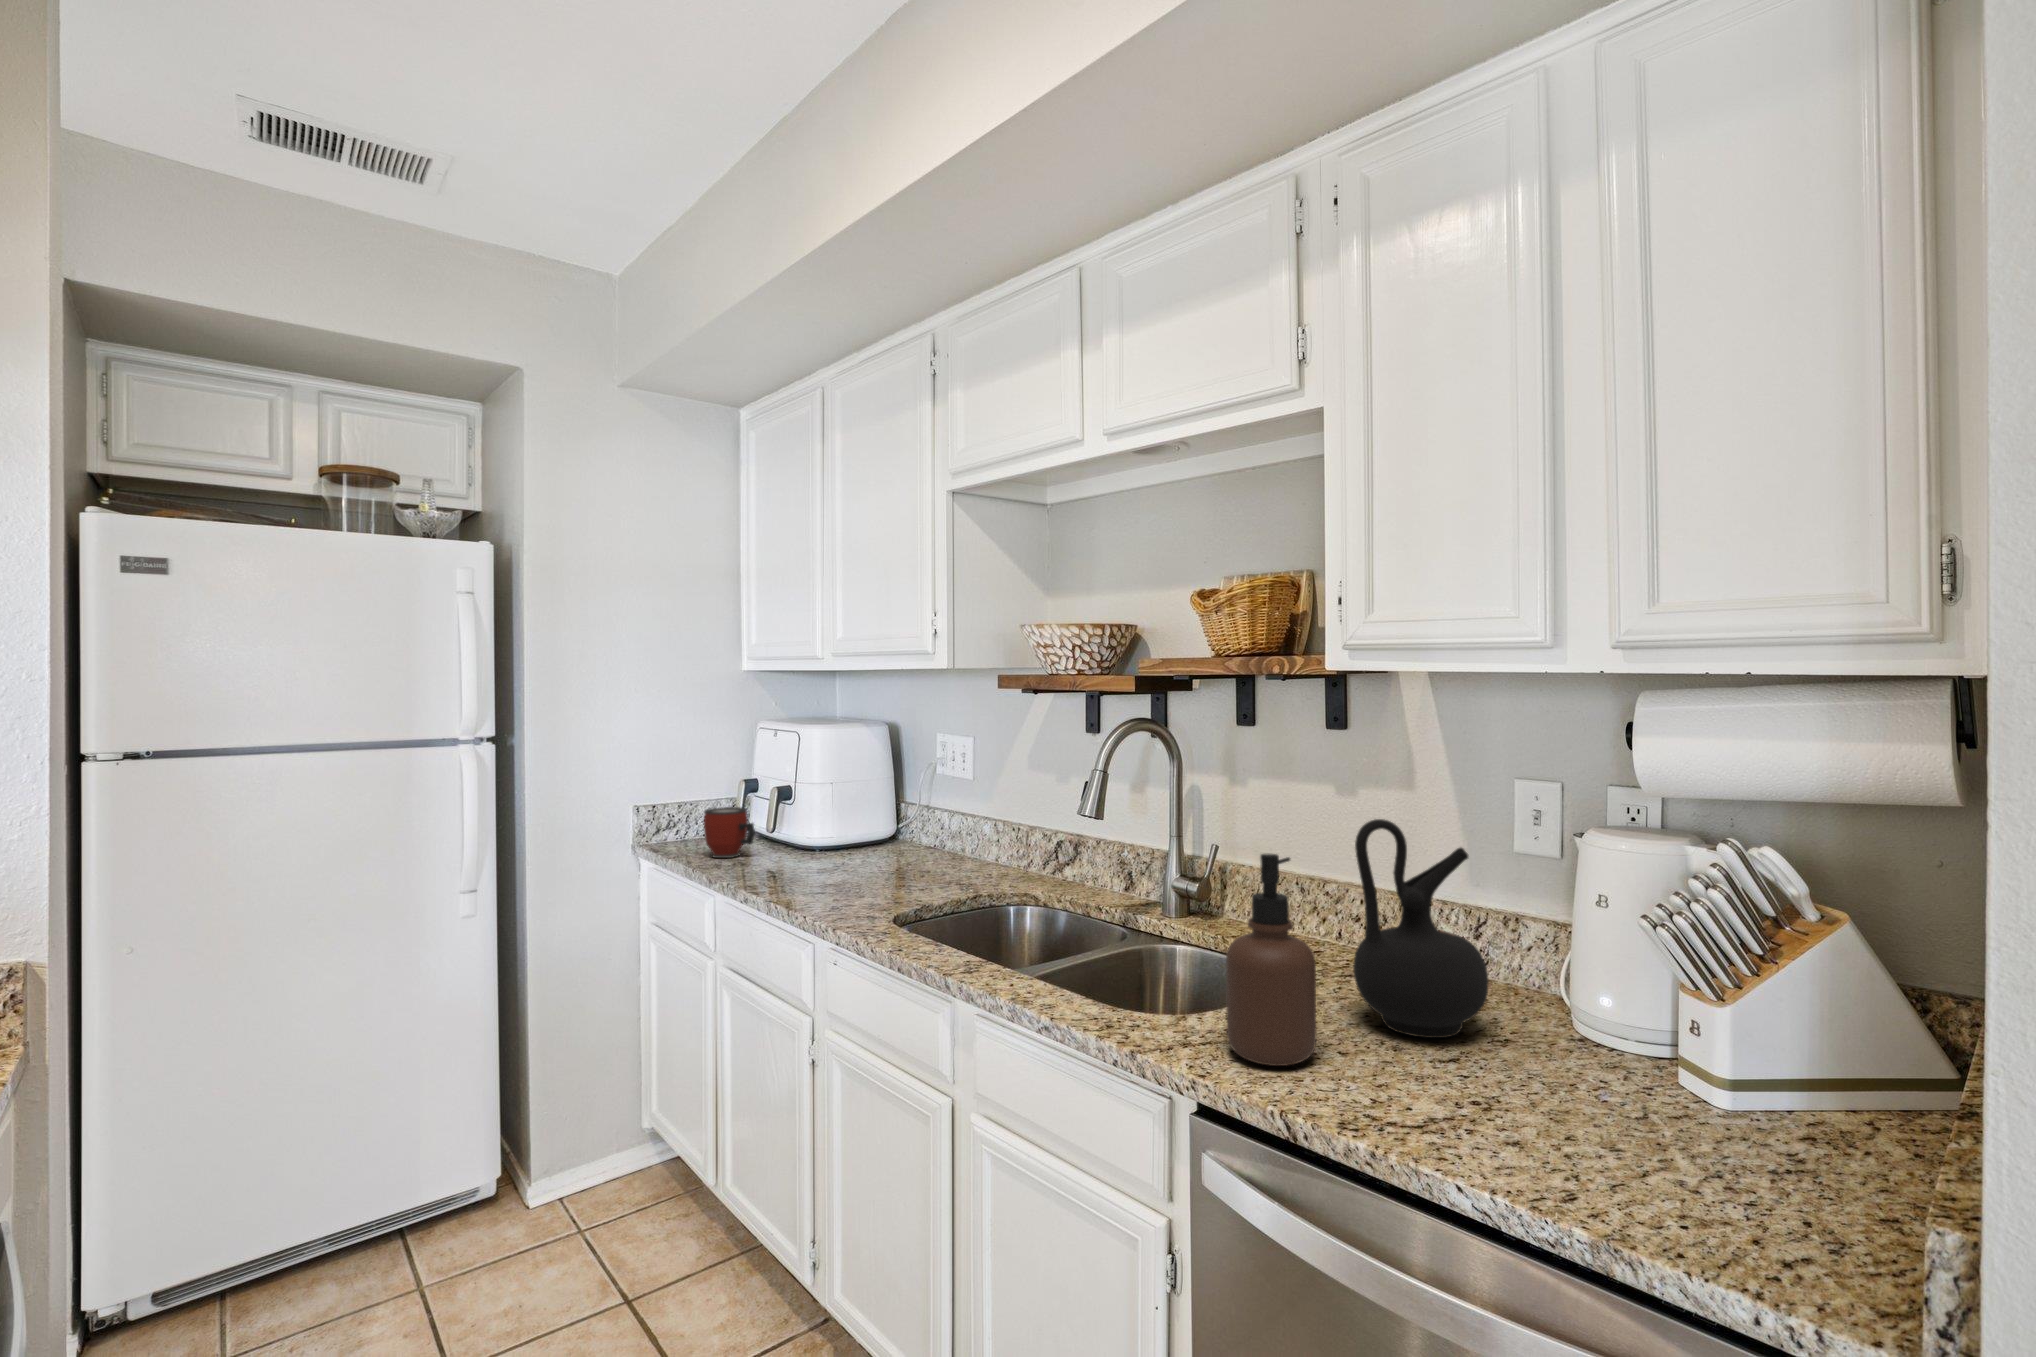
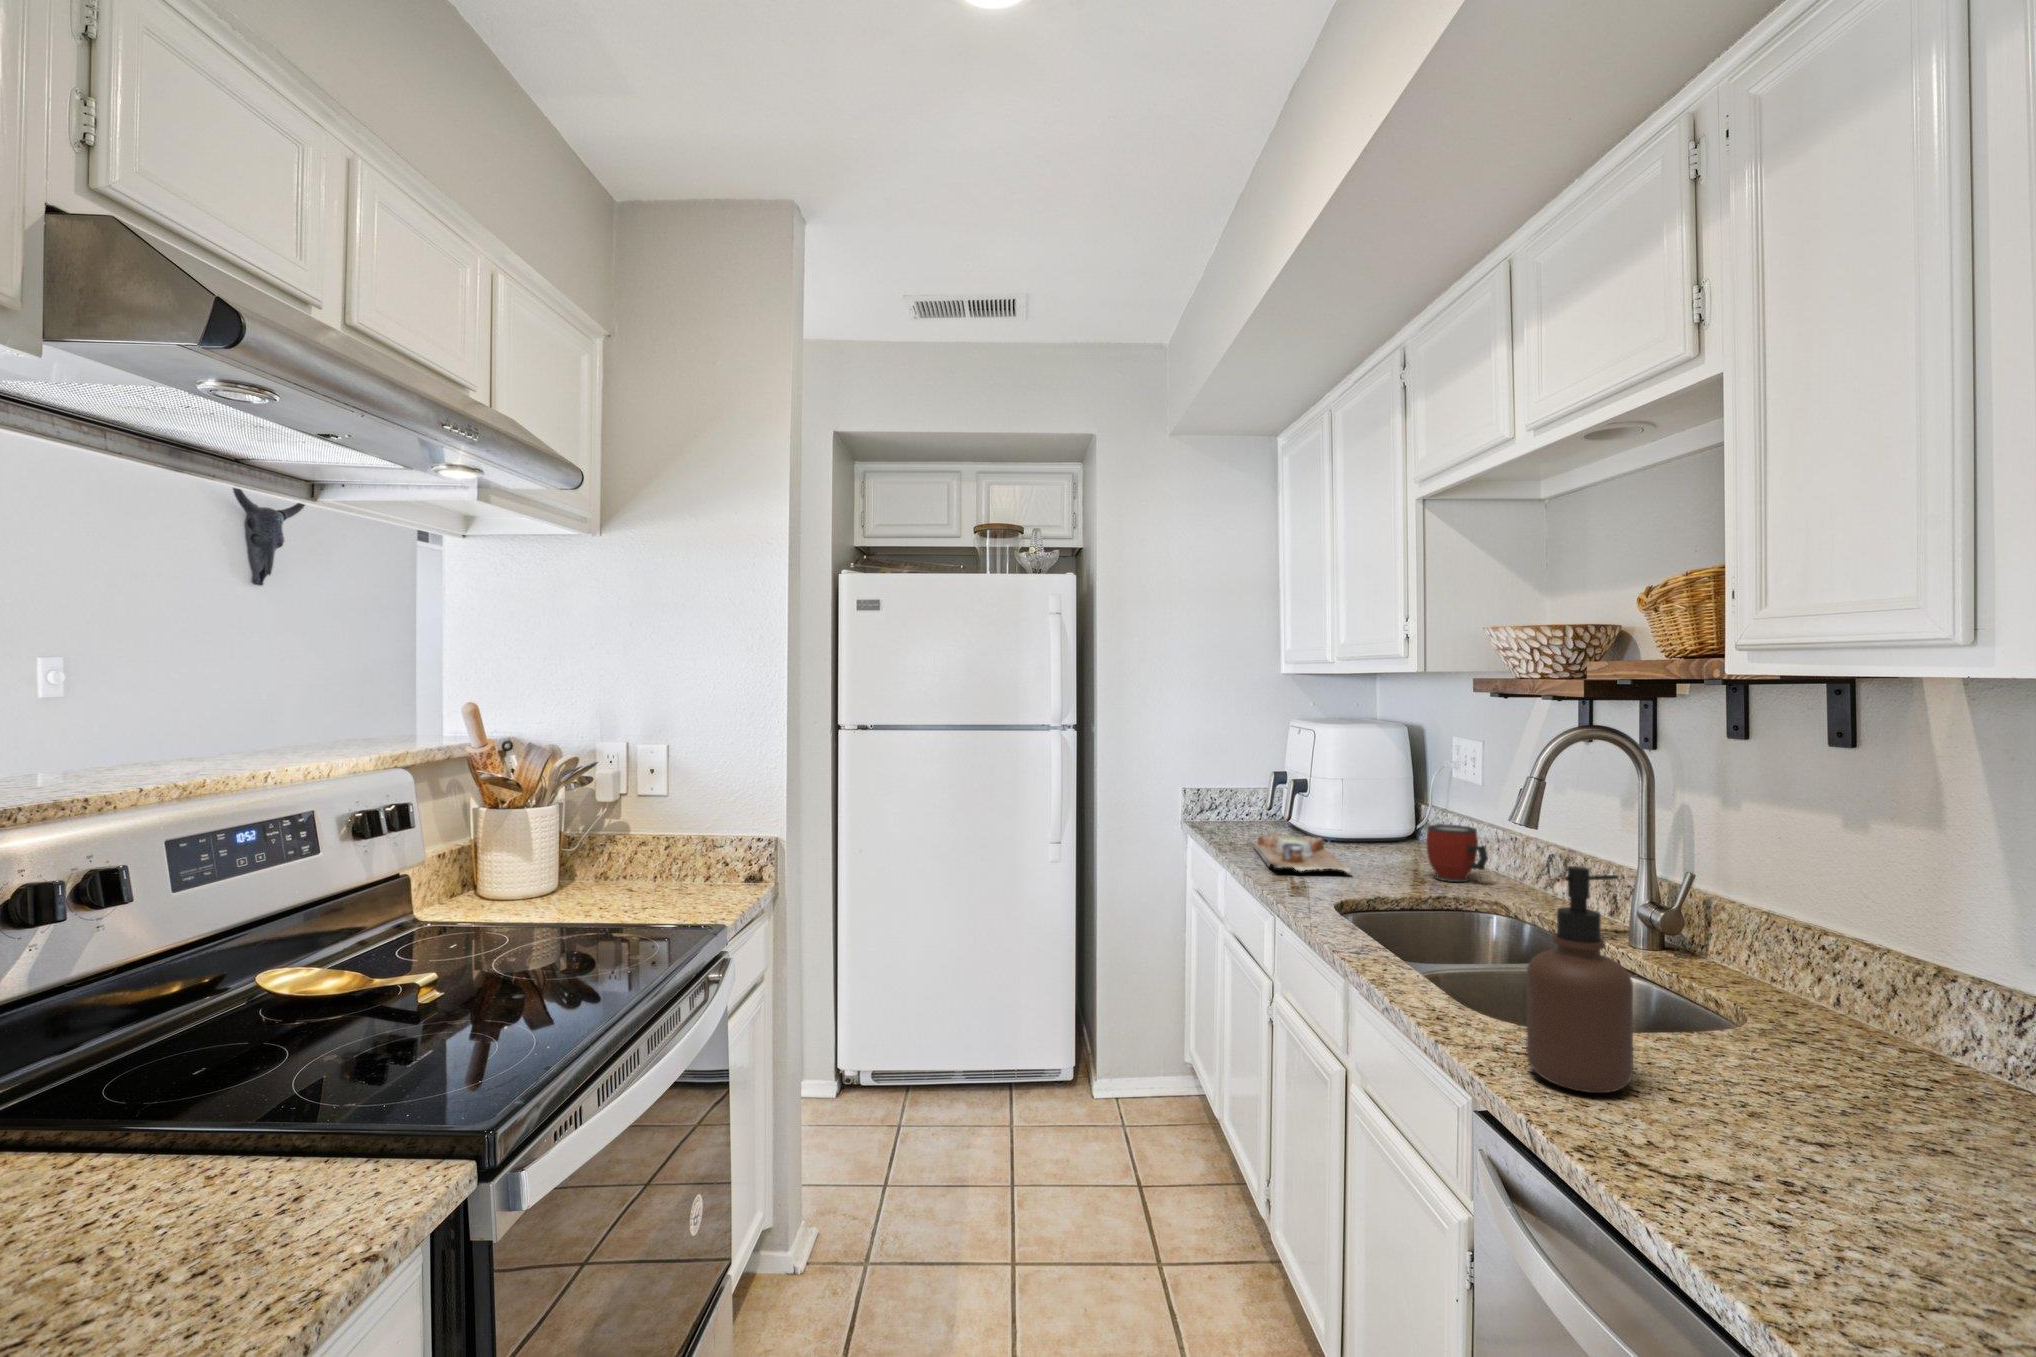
mug: present [704,807,755,858] -> present [1426,824,1488,882]
ceramic jug: present [1353,819,1489,1038] -> none [1727,847,1927,1123]
cutting board: none [747,847,880,890] -> present [1254,833,1352,875]

